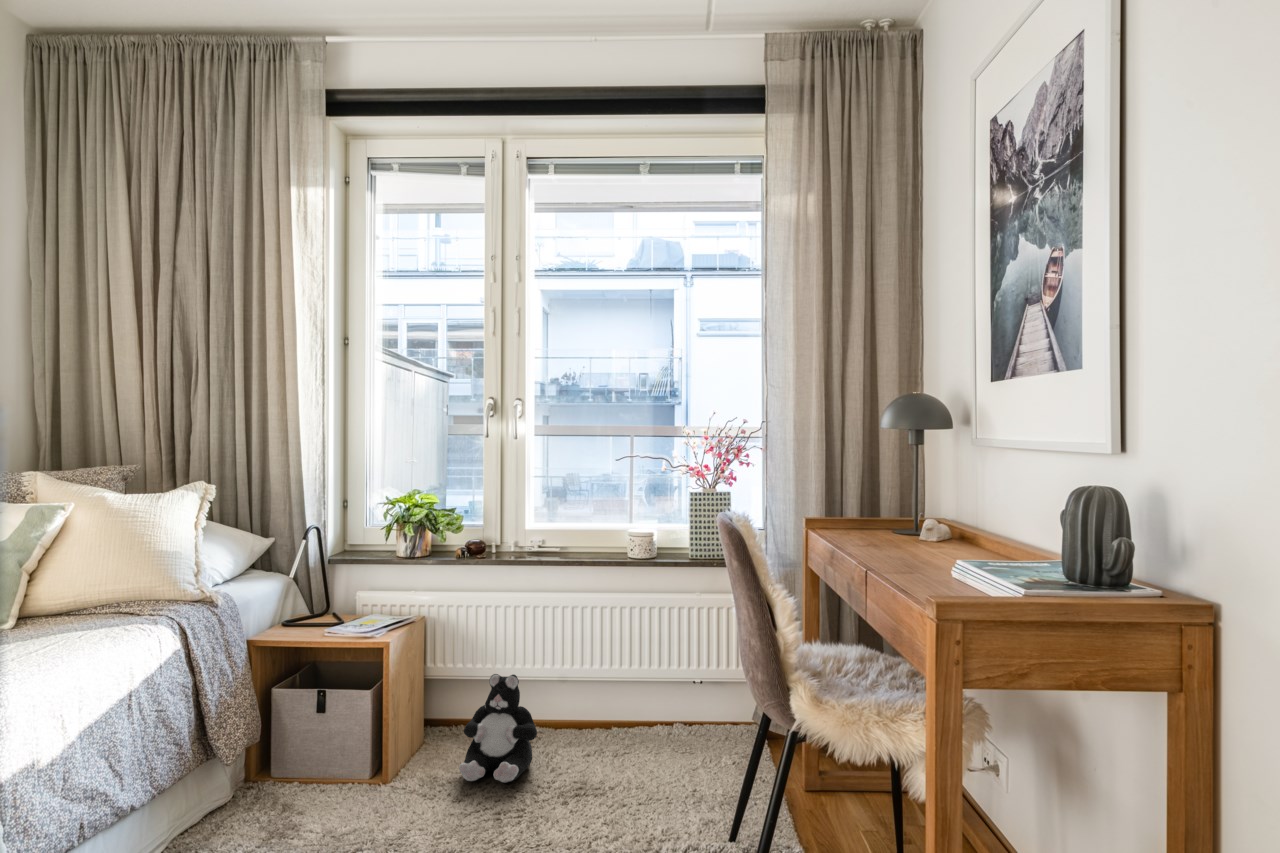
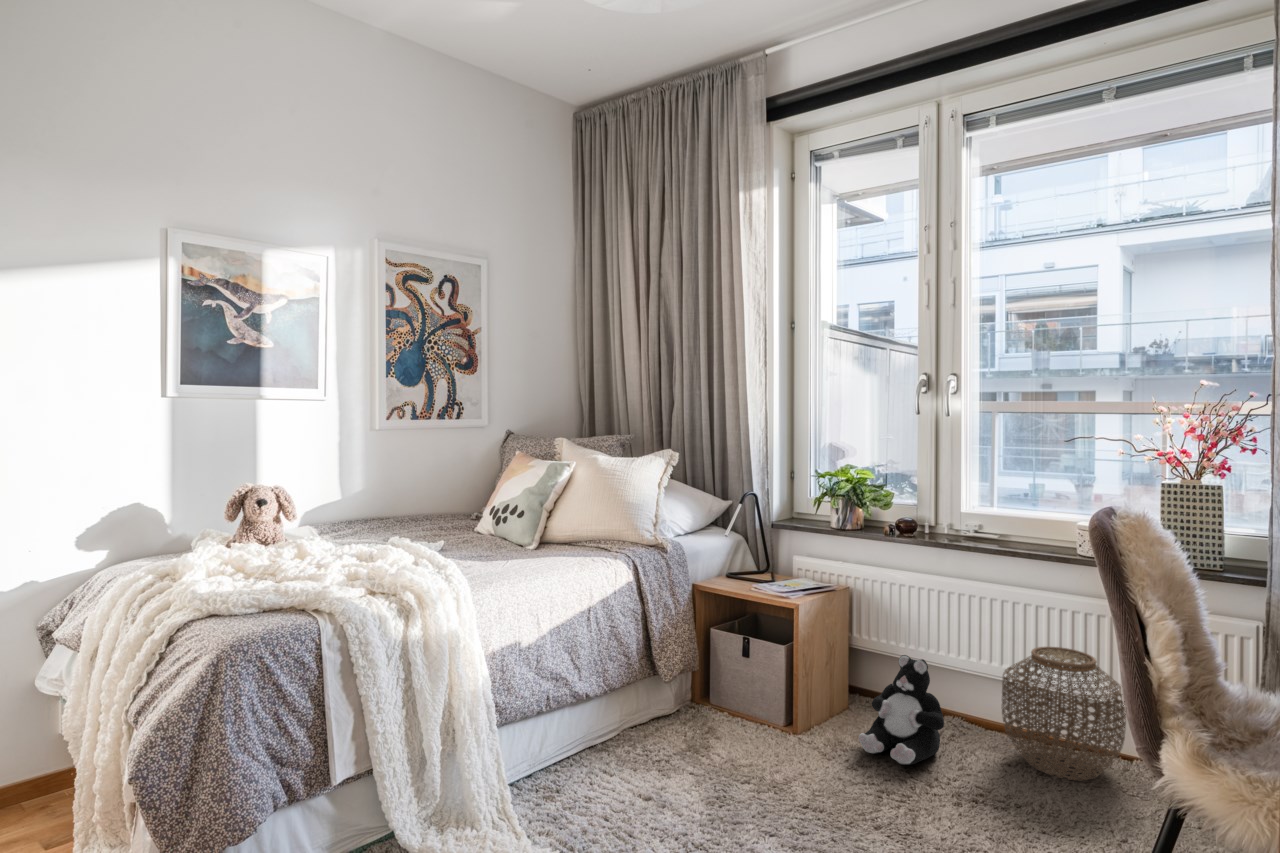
woven basket: none [581,639,678,755] -> present [1002,647,1126,780]

